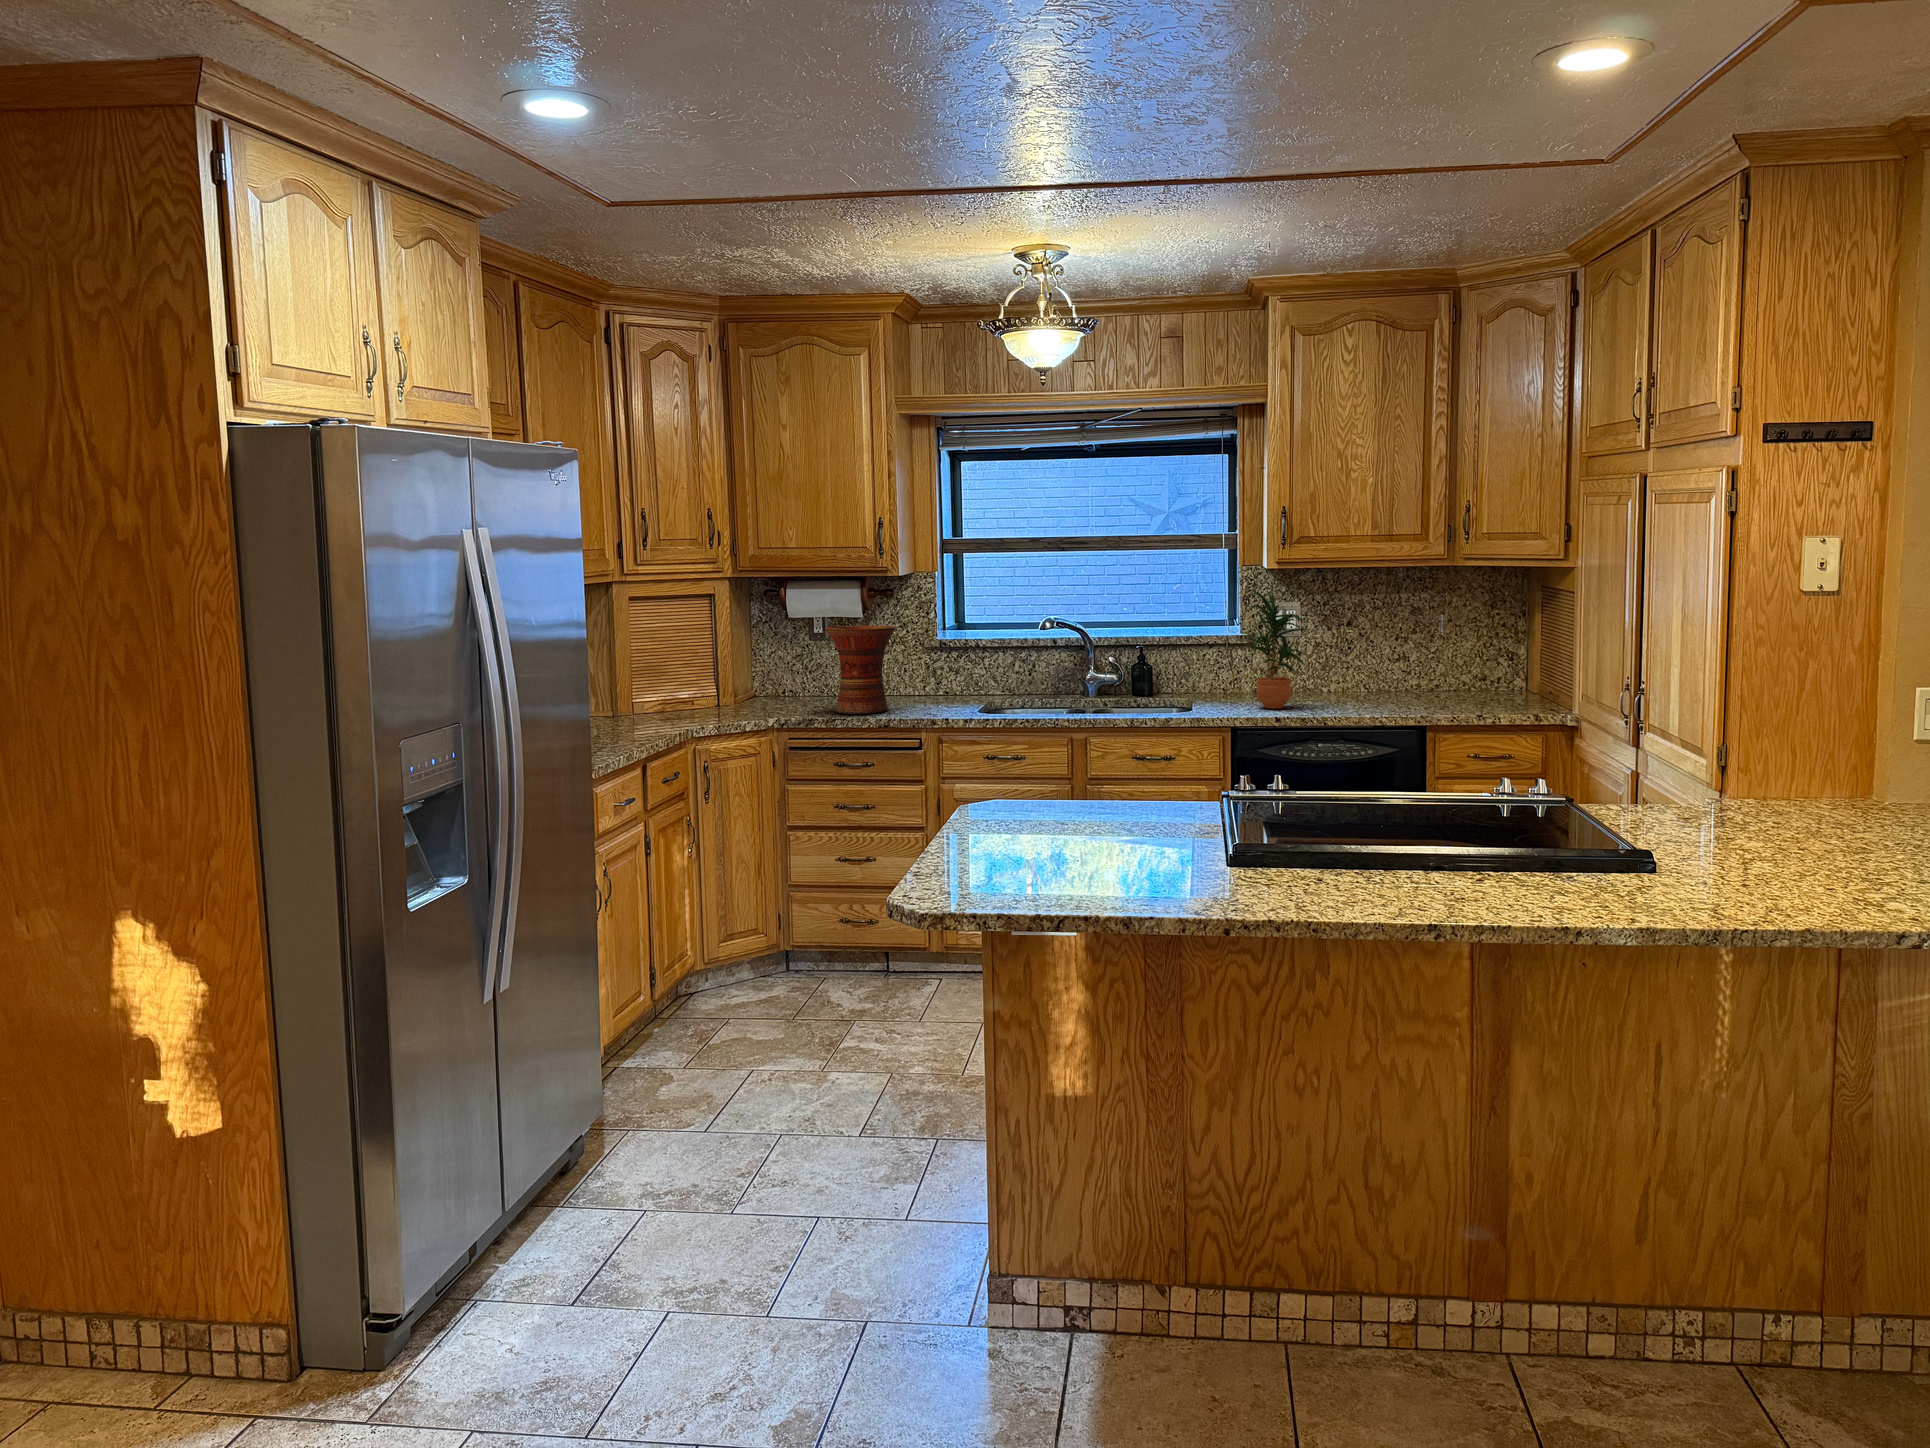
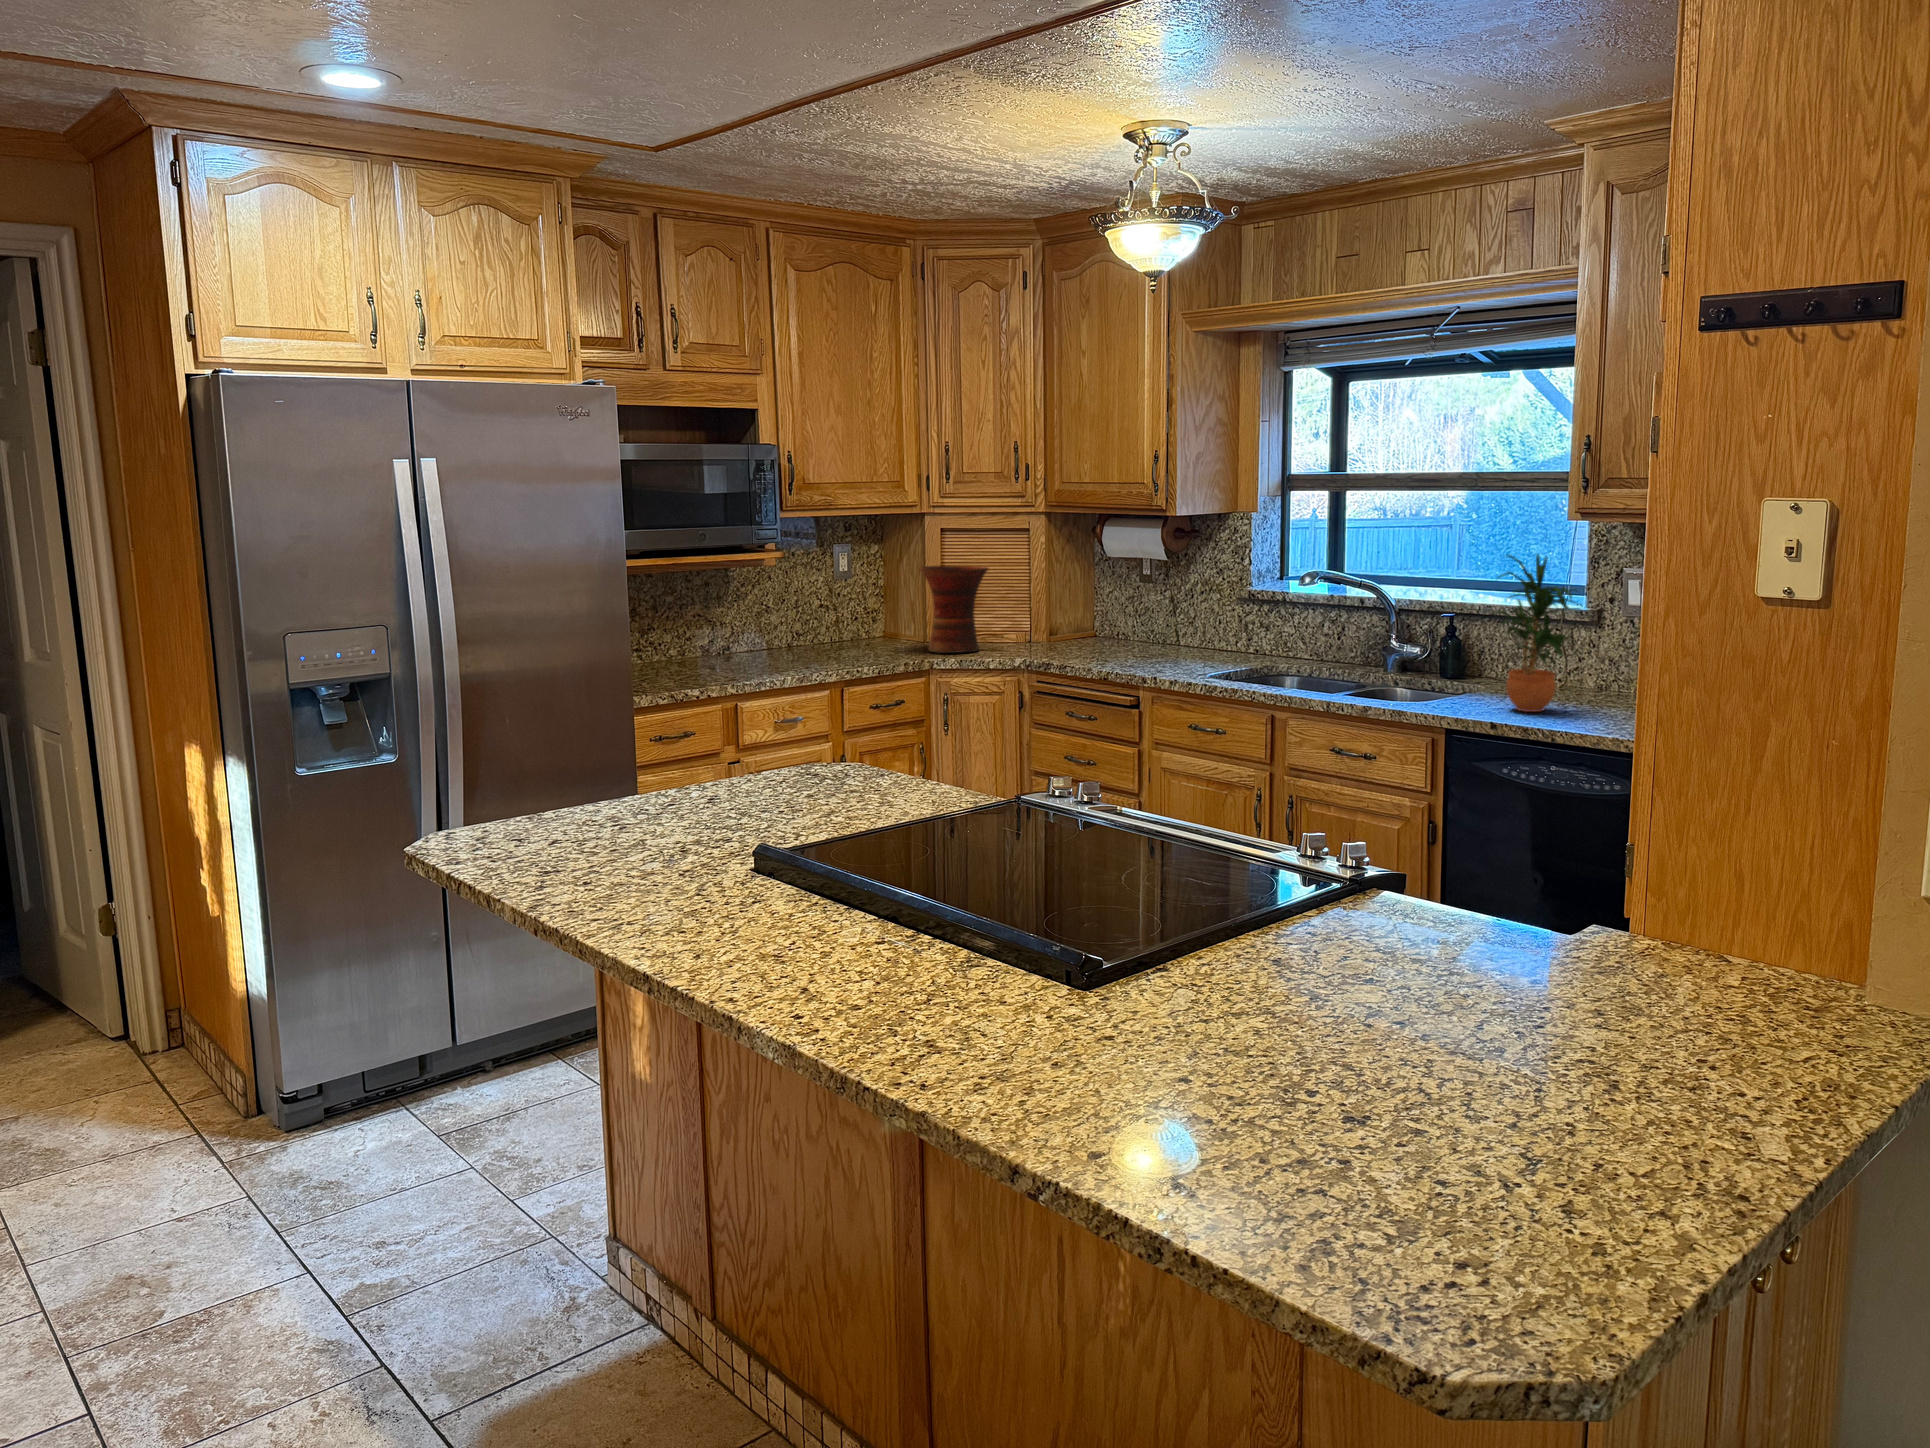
vase: present [826,625,895,714] -> present [920,565,988,653]

